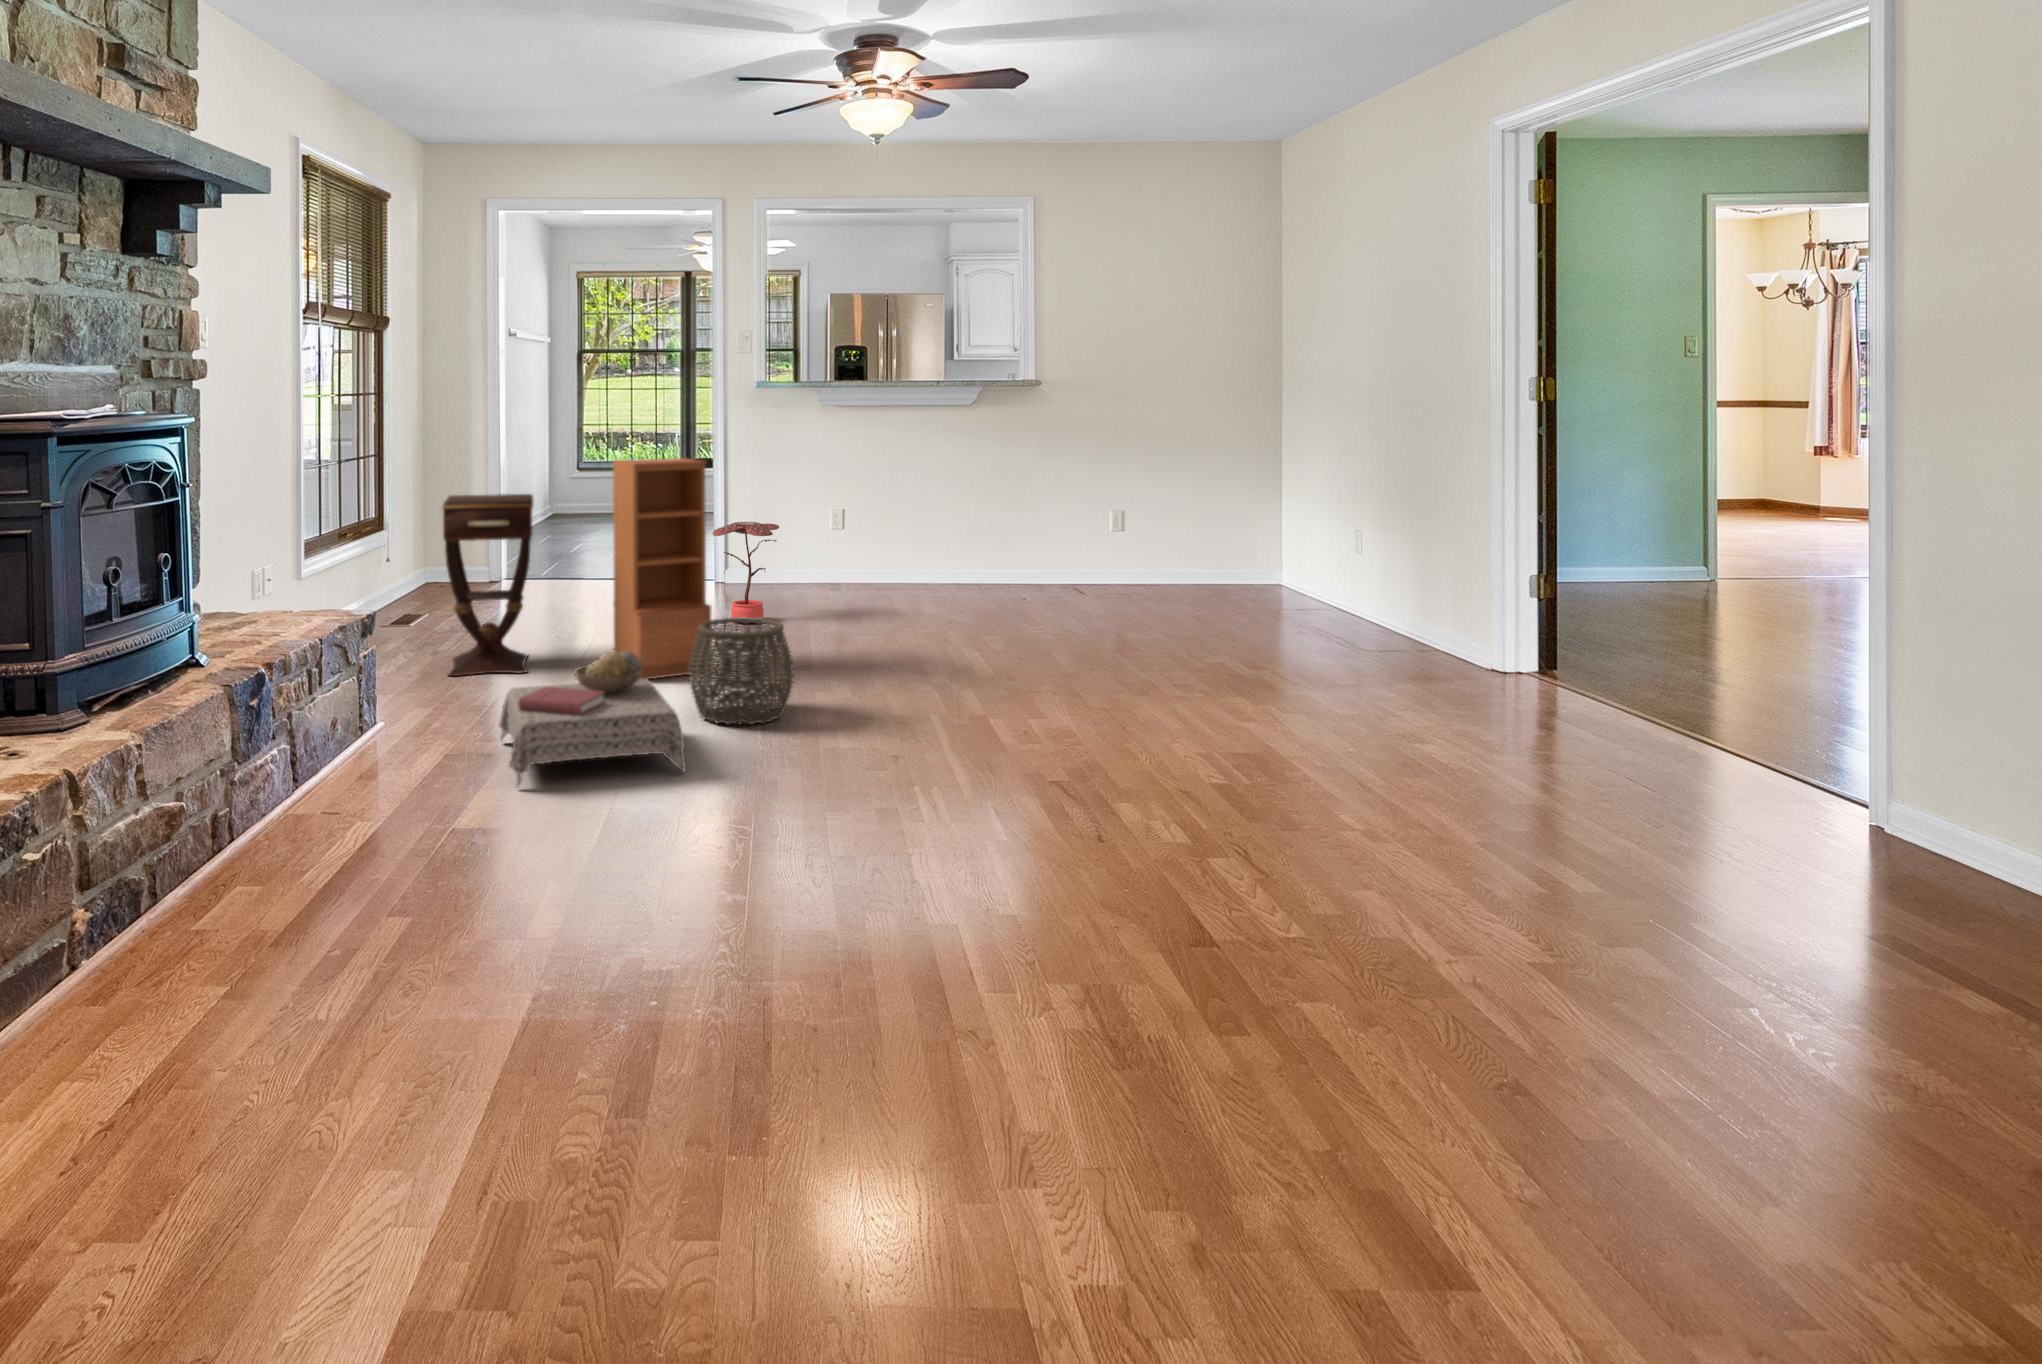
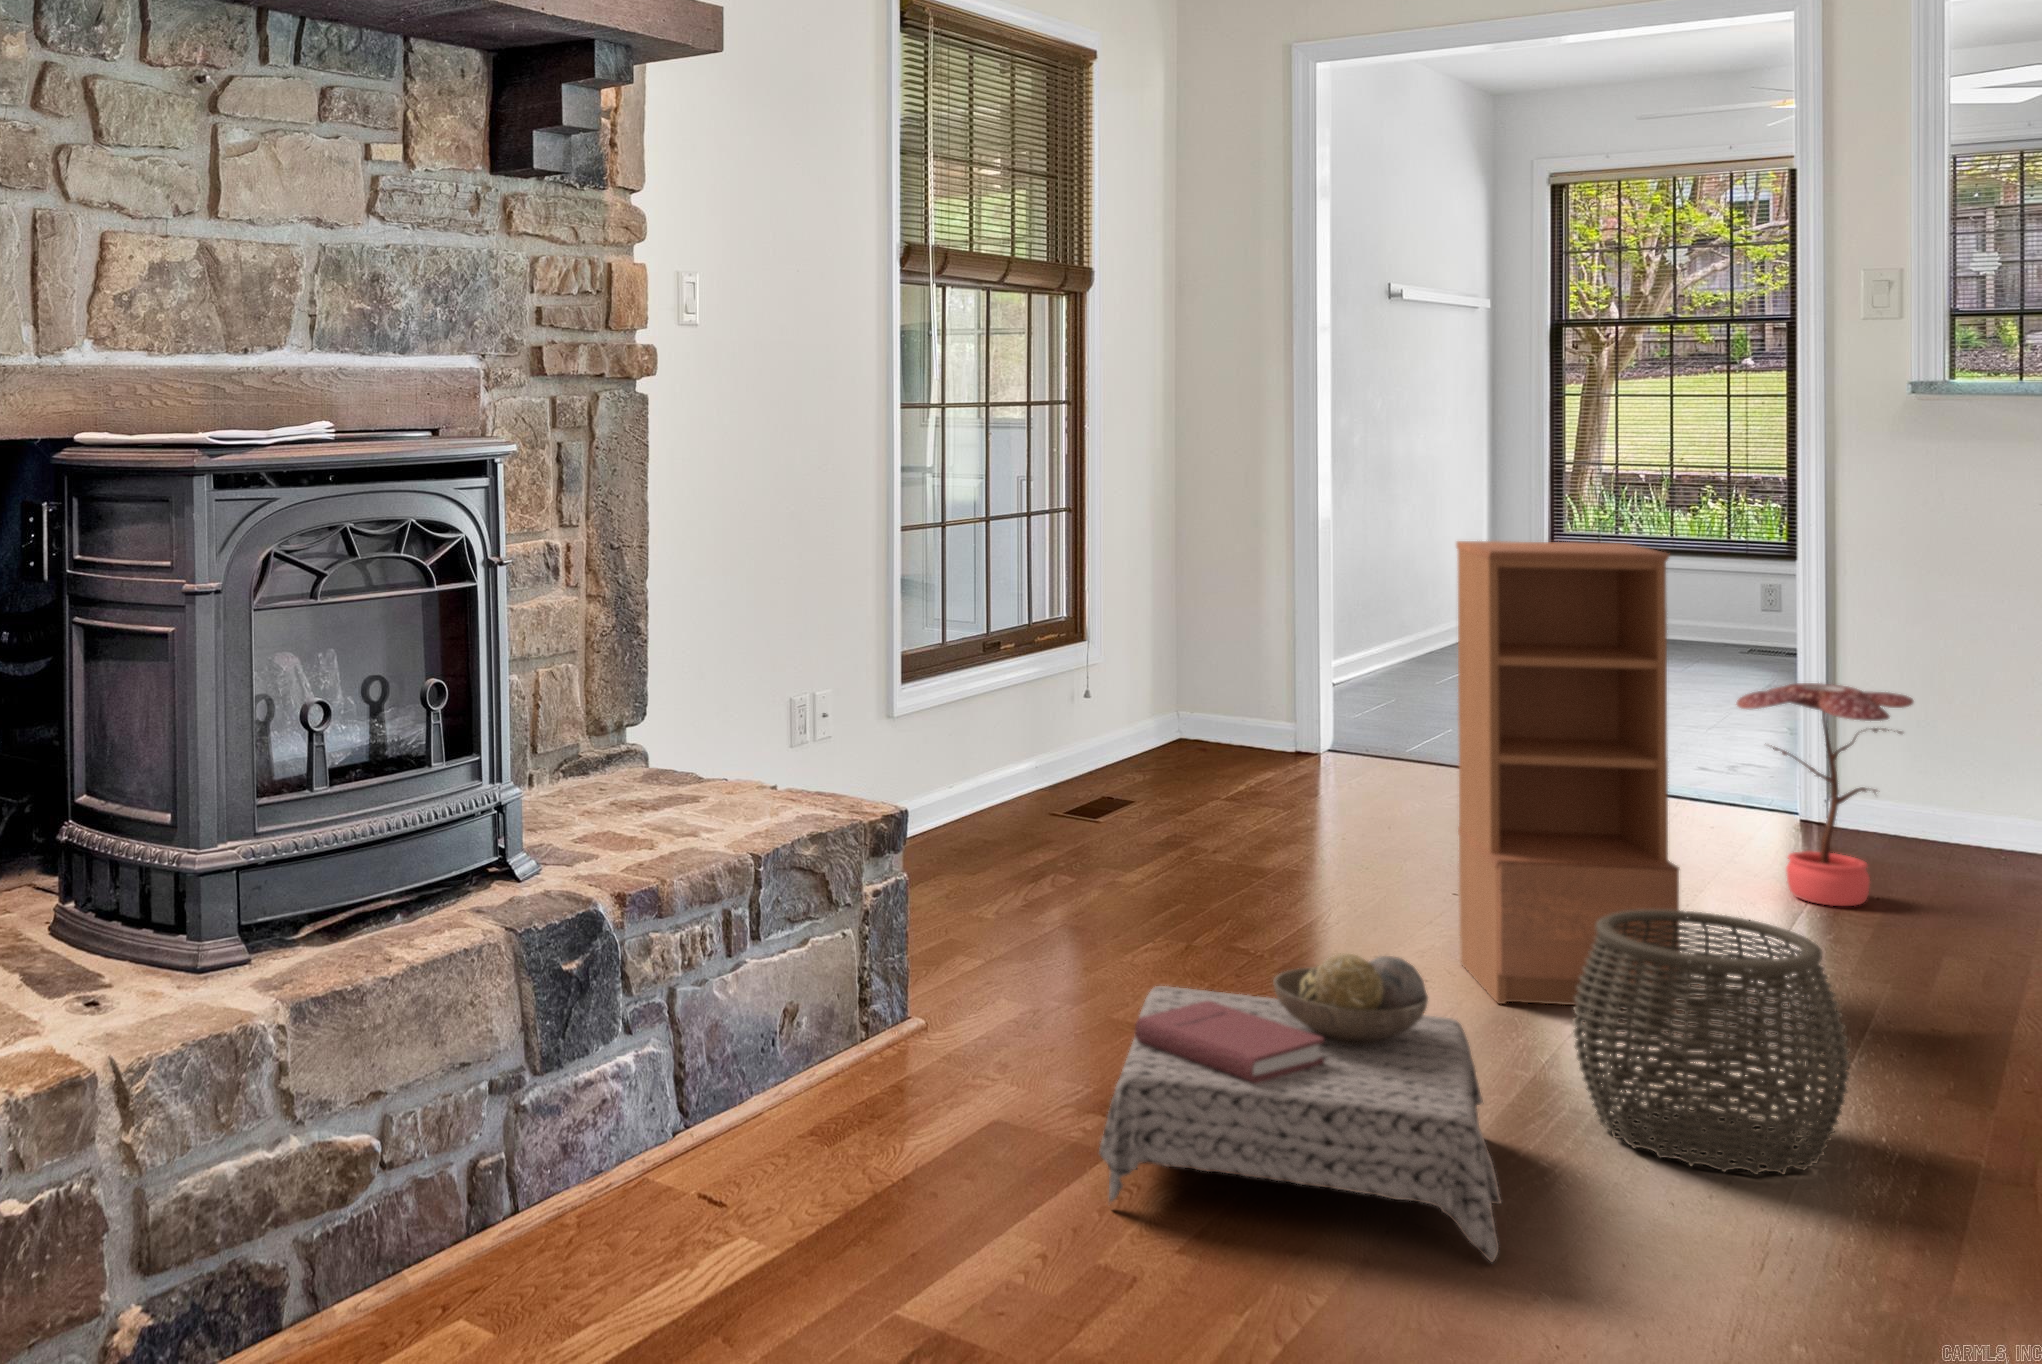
side table: present [442,494,534,676] -> none [1113,588,1310,941]

